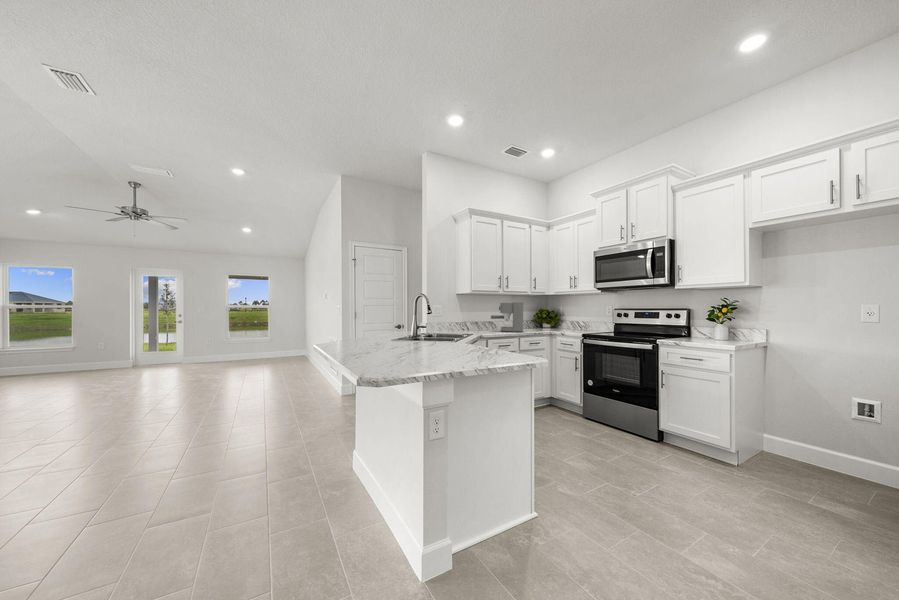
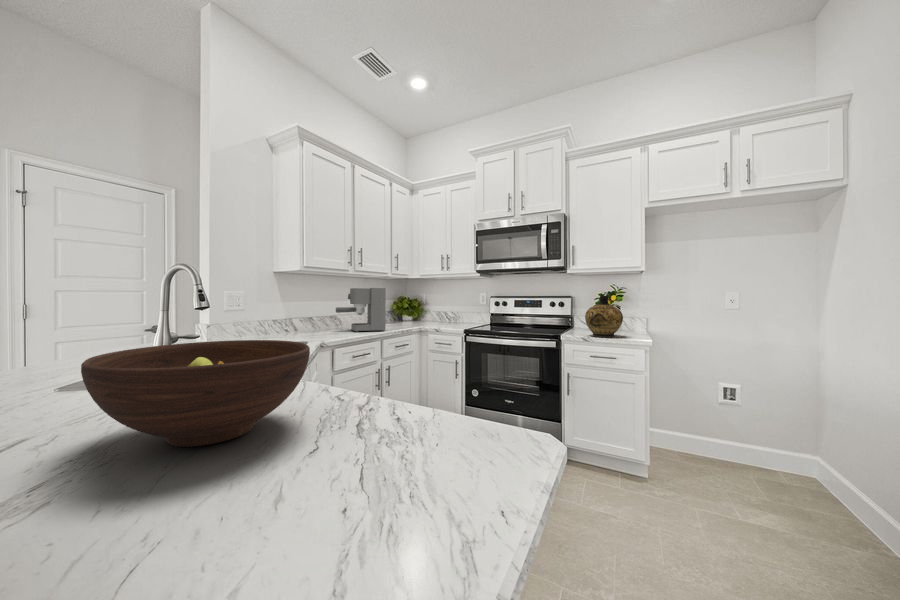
ceramic jug: none [681,305,718,342] -> present [585,293,623,337]
fruit bowl: none [396,322,456,352] -> present [81,340,310,447]

